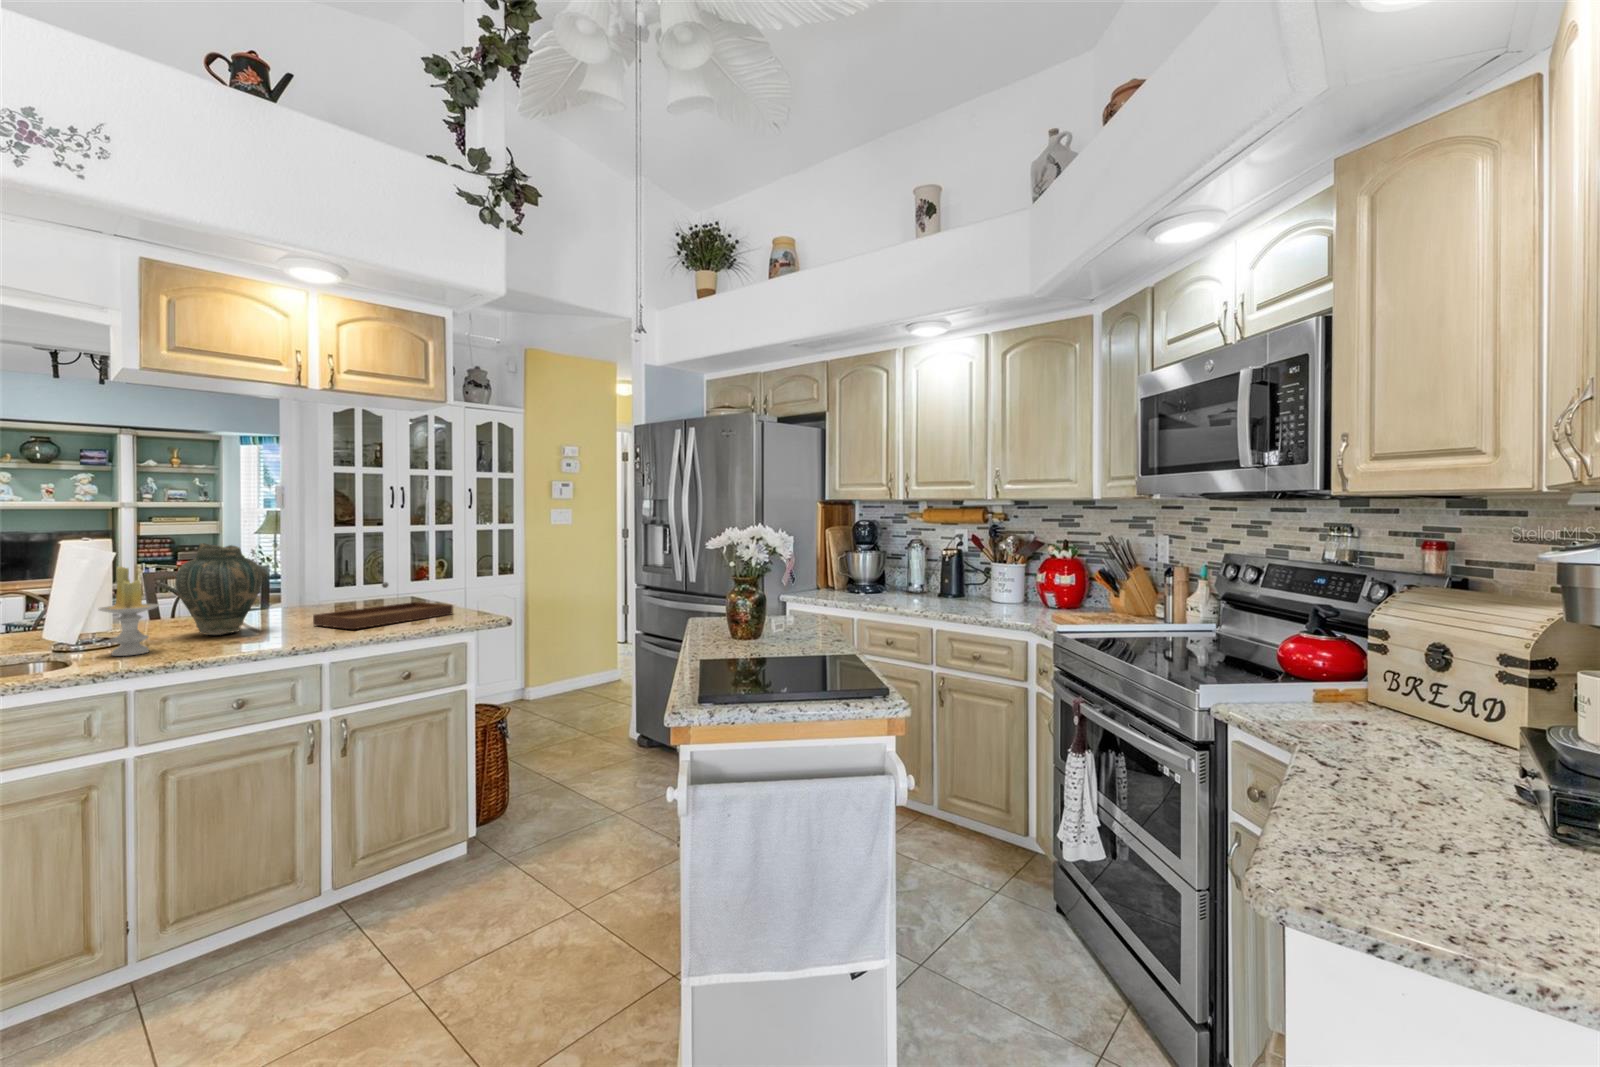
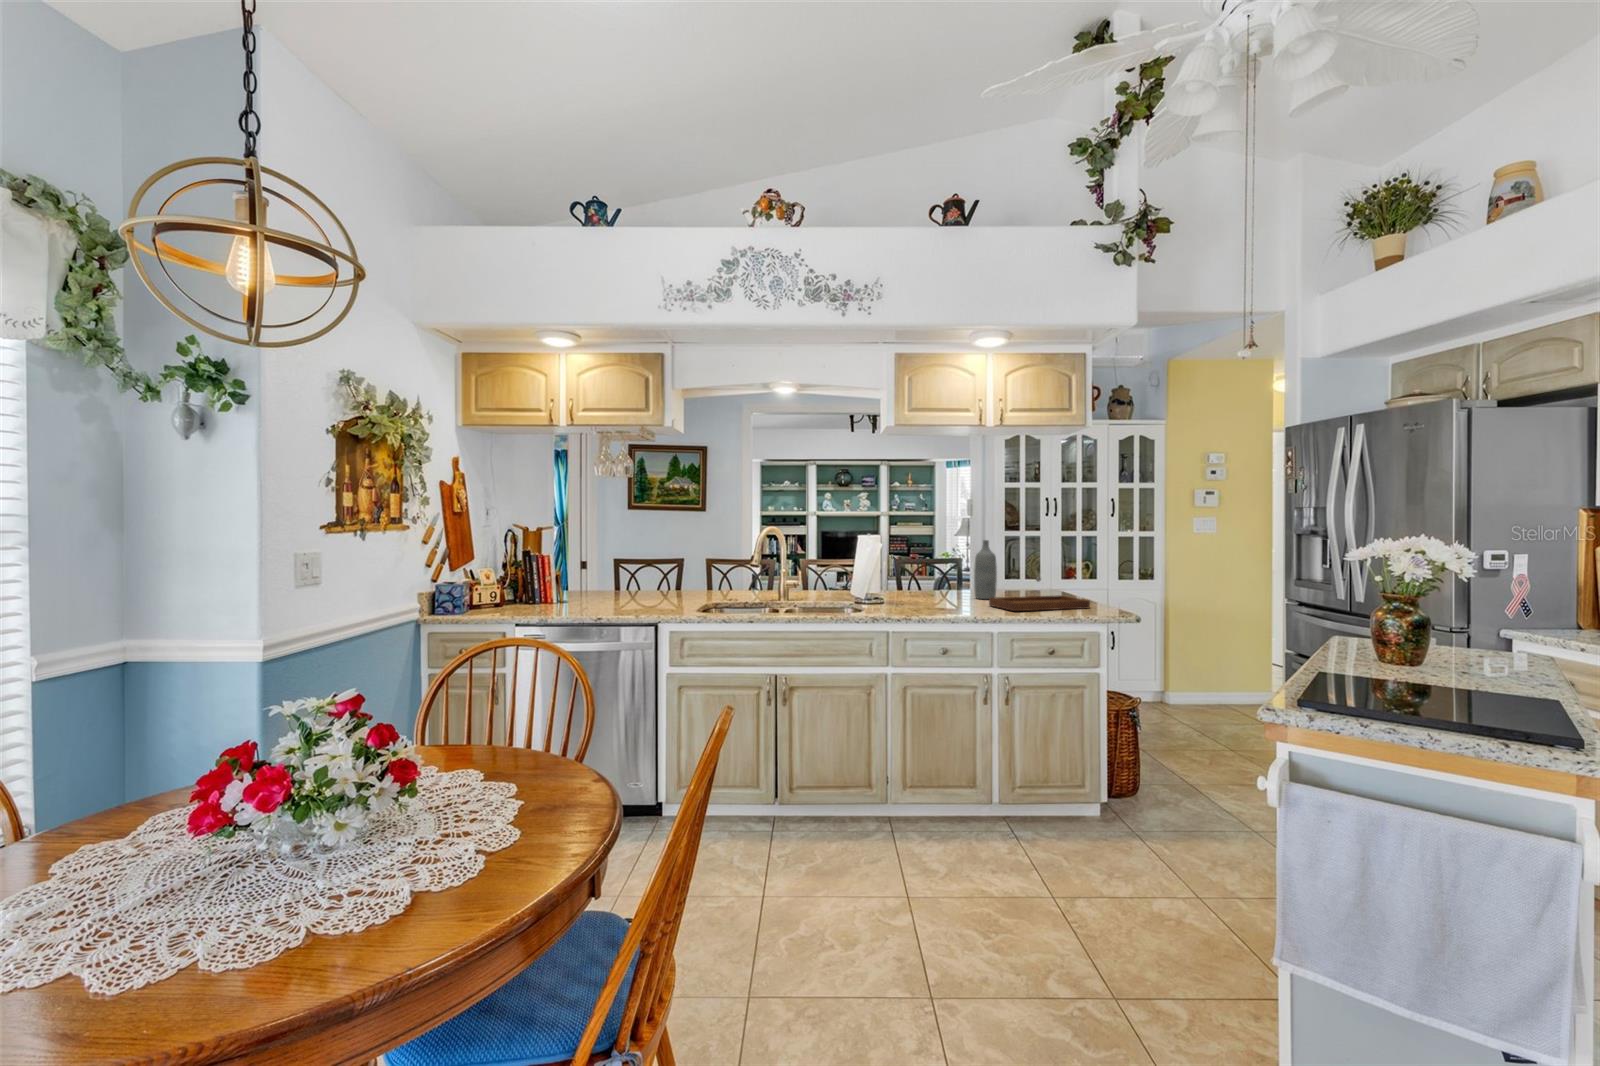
bottle: none [289,537,324,617] -> present [974,540,997,599]
vase: present [175,543,263,635] -> none [913,542,959,606]
candle: present [99,567,159,656] -> none [878,556,905,612]

